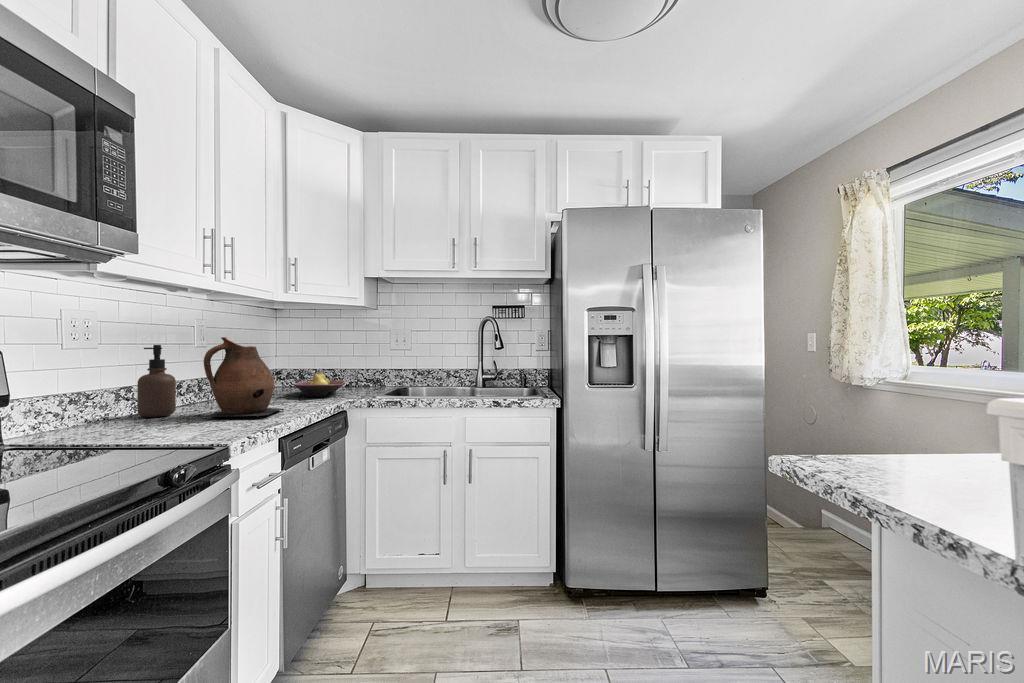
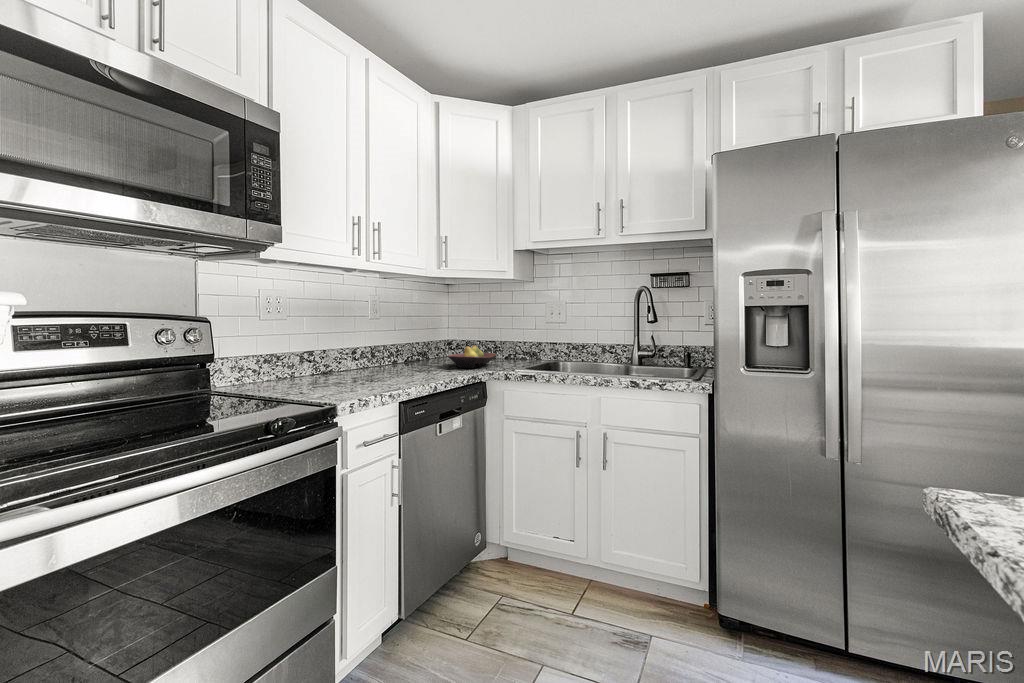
ceramic pitcher: present [204,337,284,417] -> none [354,311,421,383]
soap dispenser: present [137,345,176,417] -> none [313,318,340,377]

